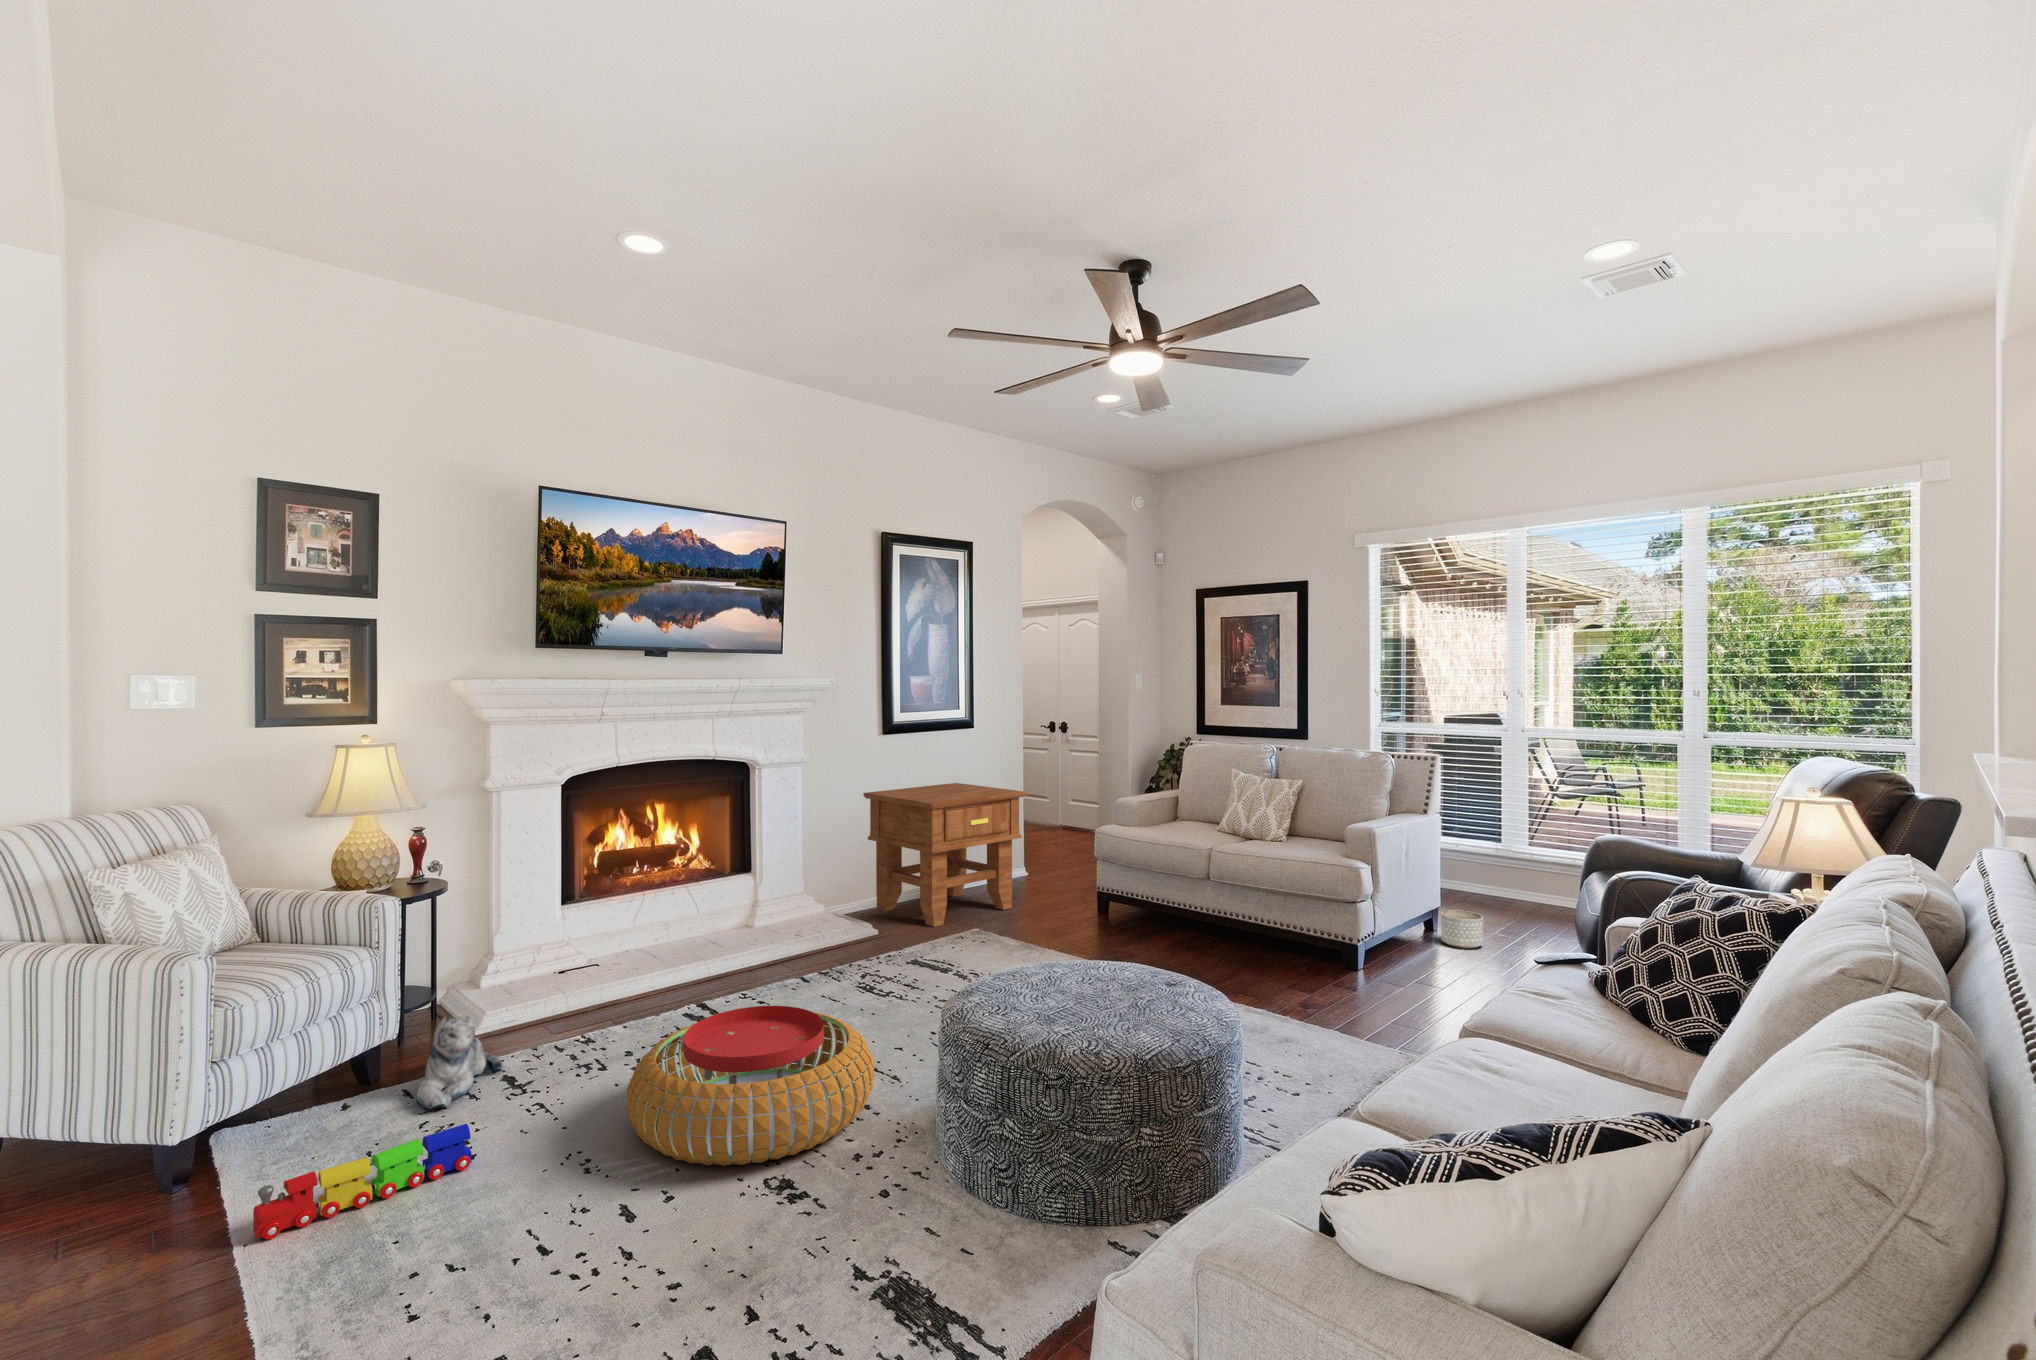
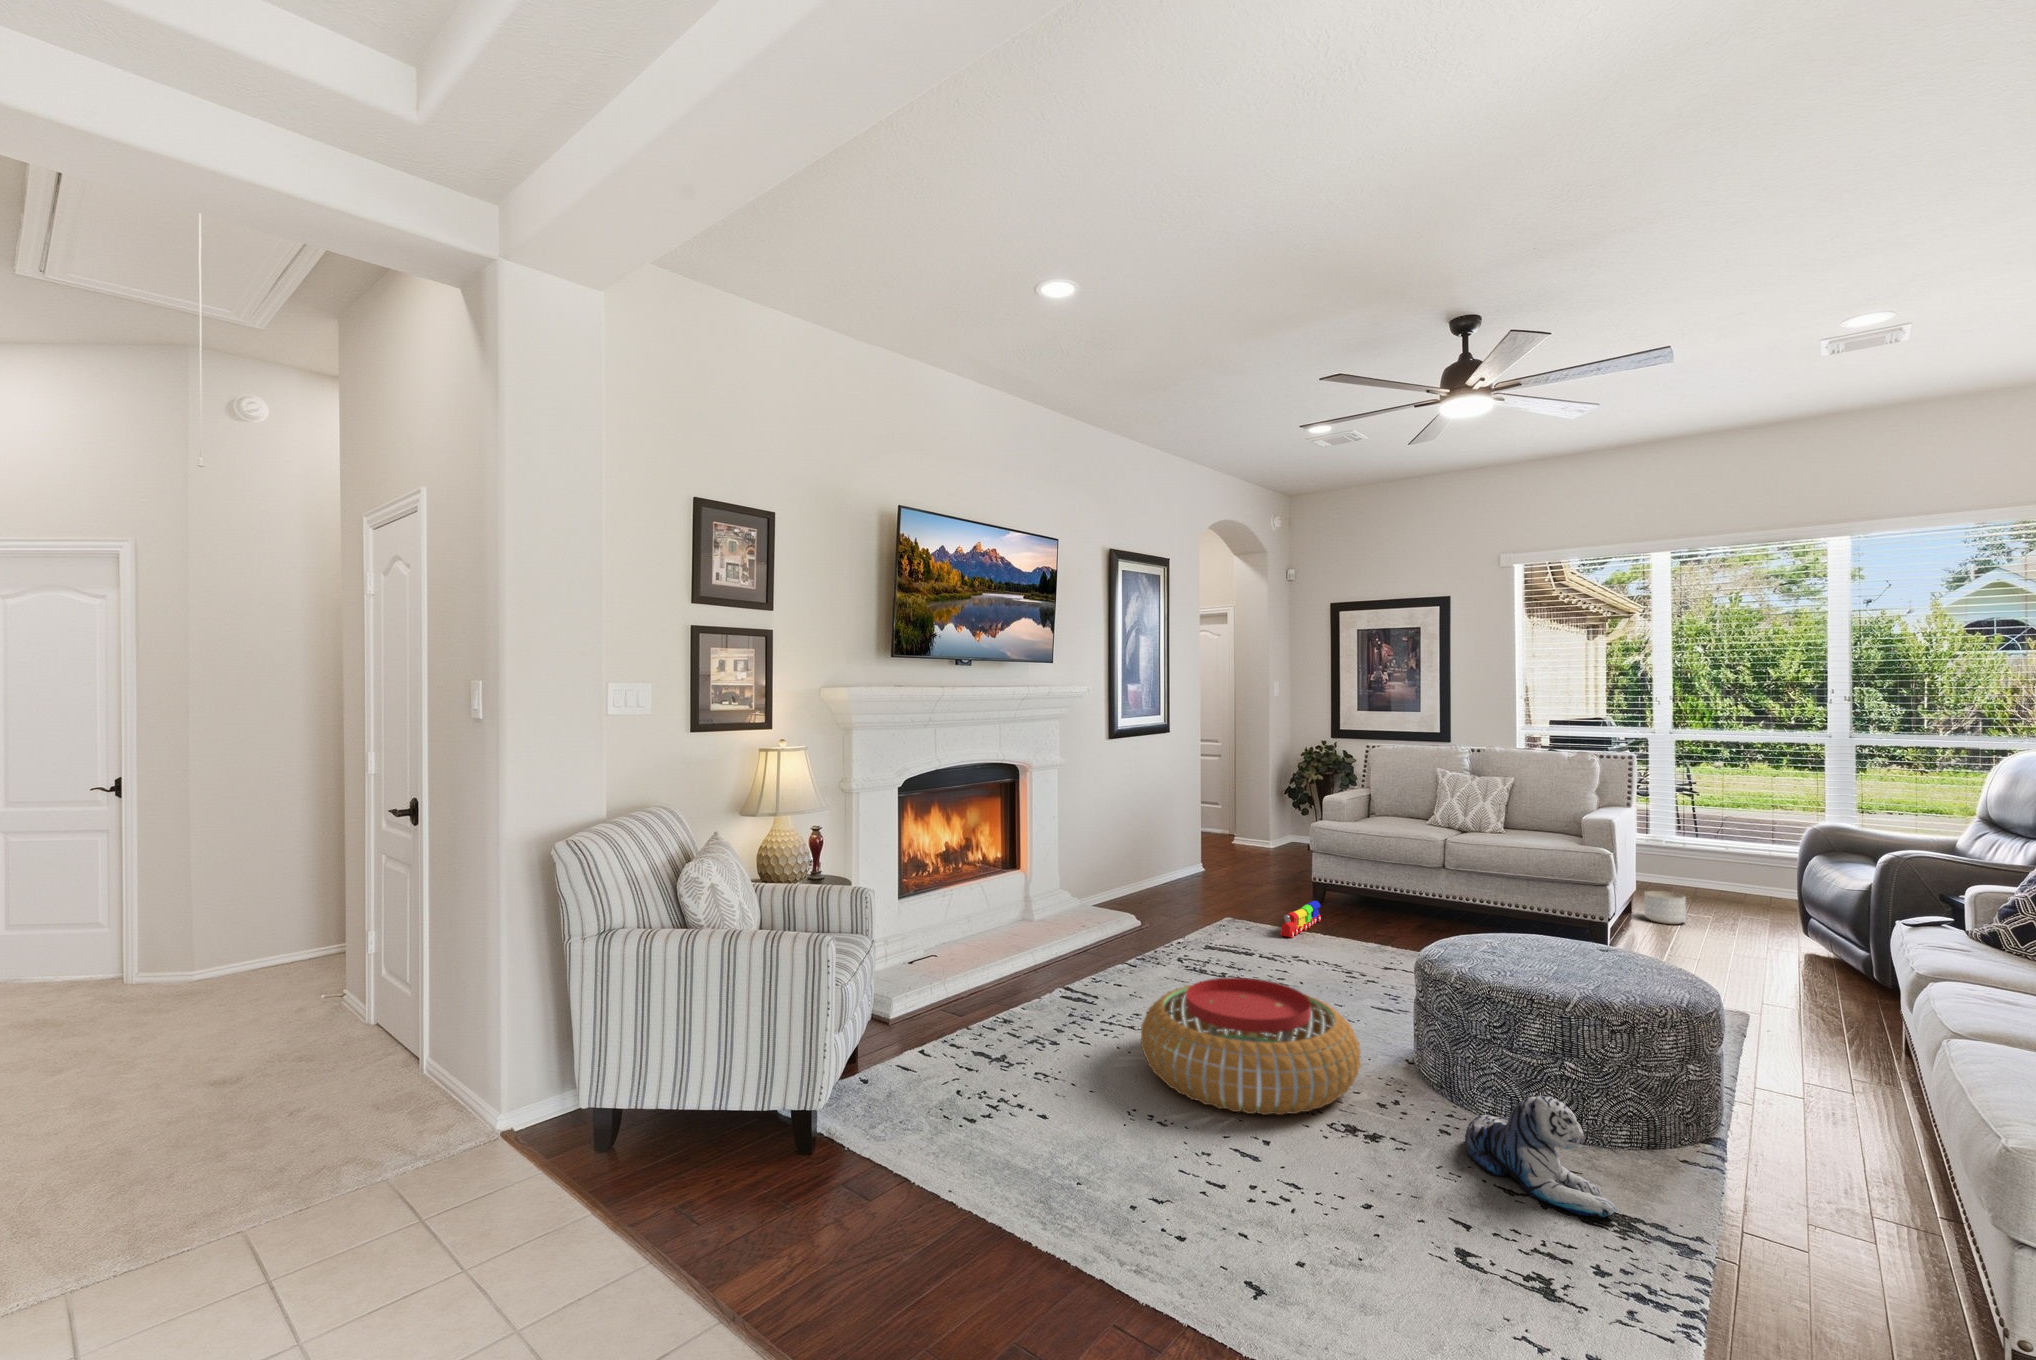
side table: present [863,783,1026,927] -> none [1101,782,1246,914]
plush toy: present [416,1017,502,1110] -> present [1465,1095,1616,1218]
toy train: present [253,1124,472,1239] -> present [1281,901,1321,938]

